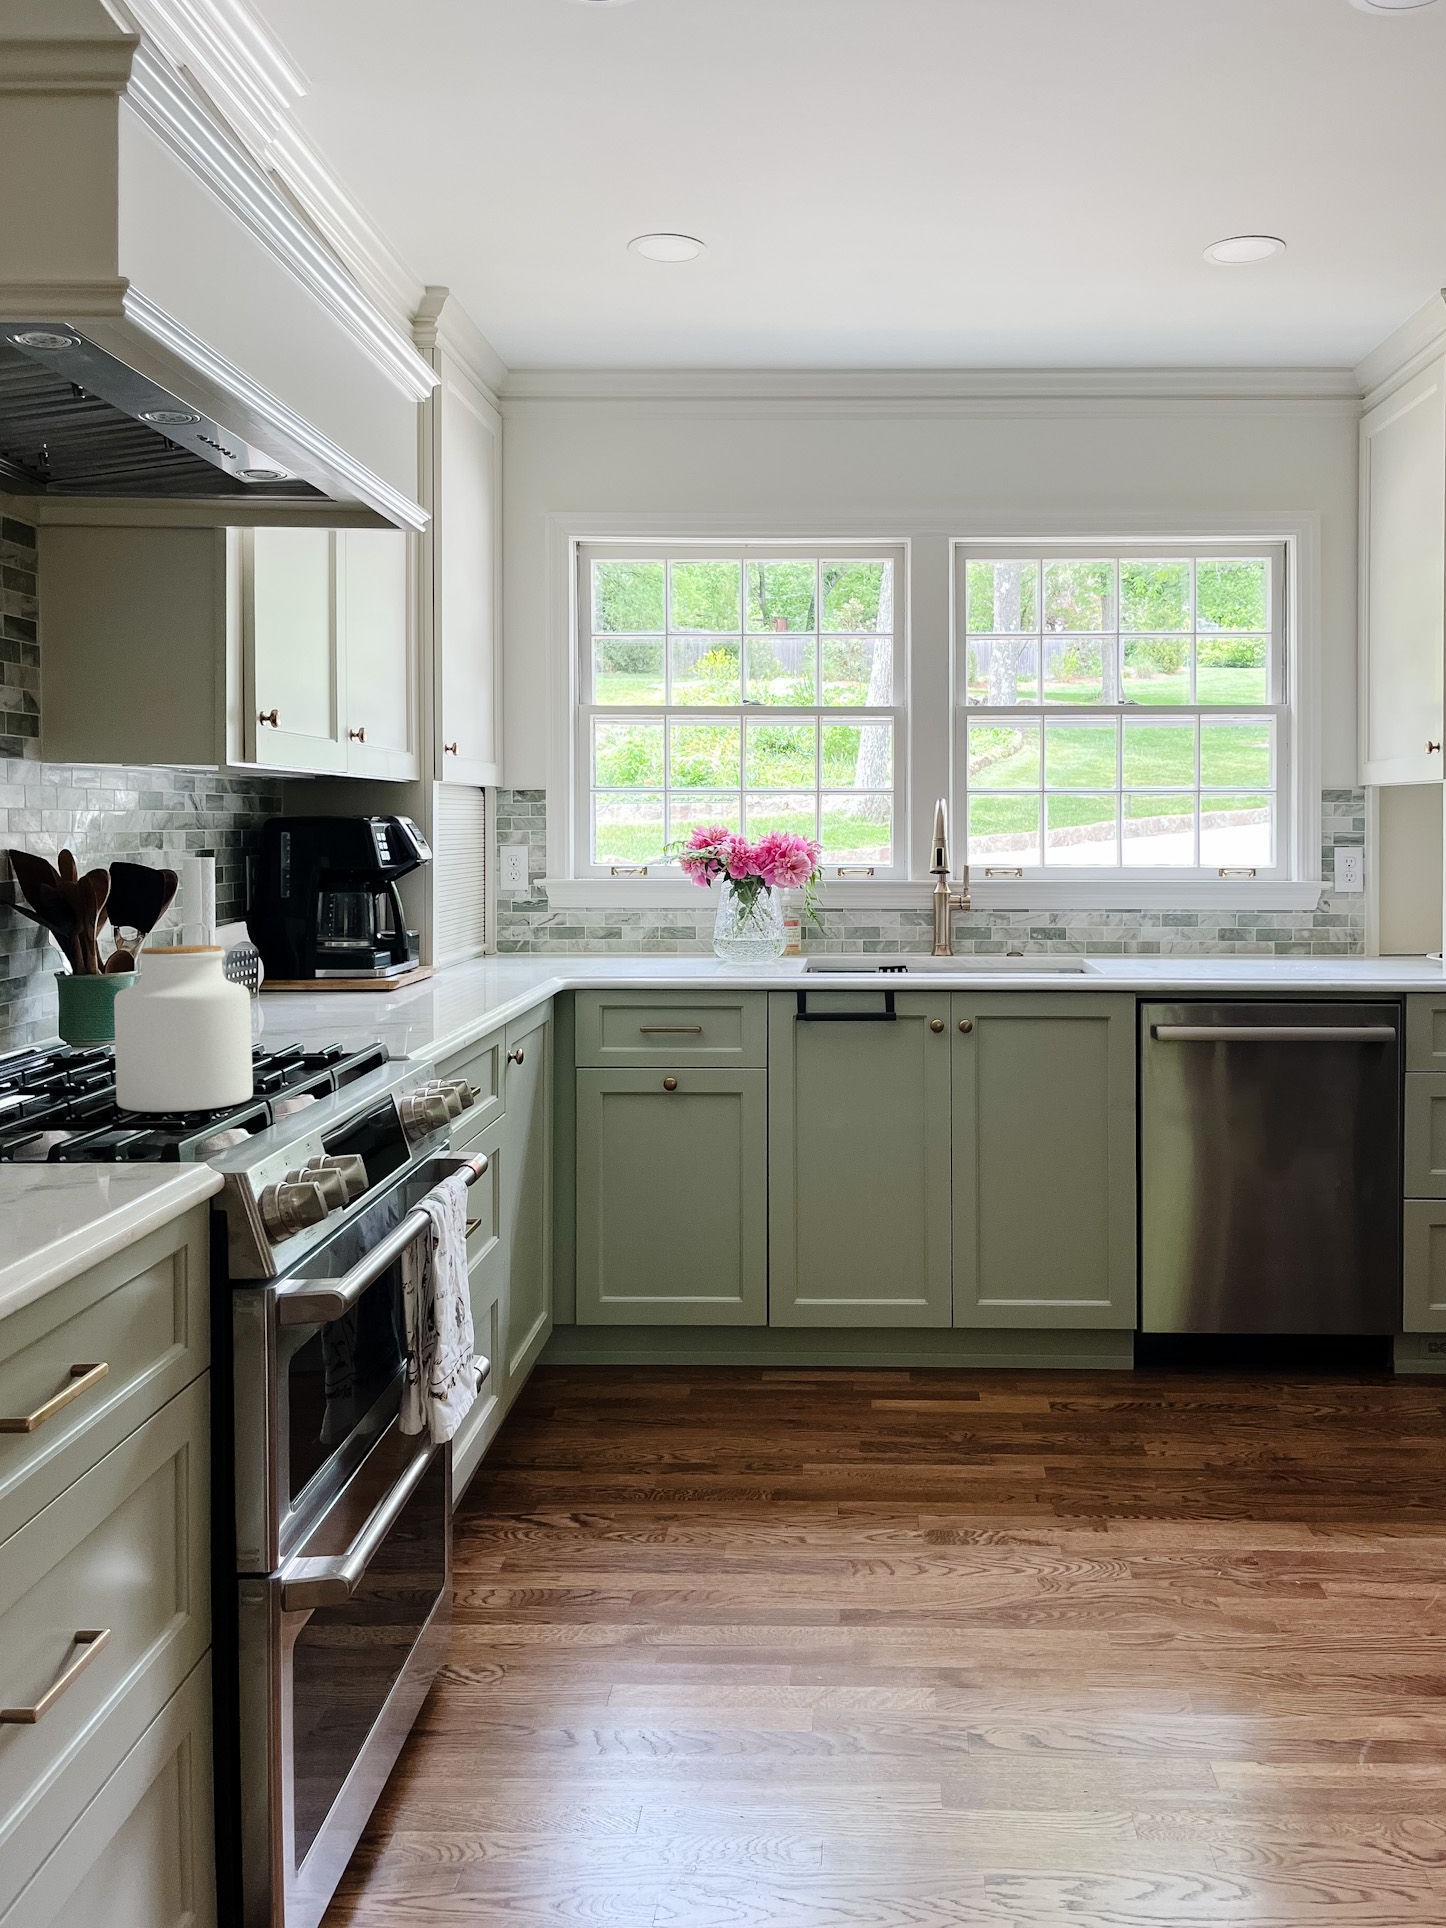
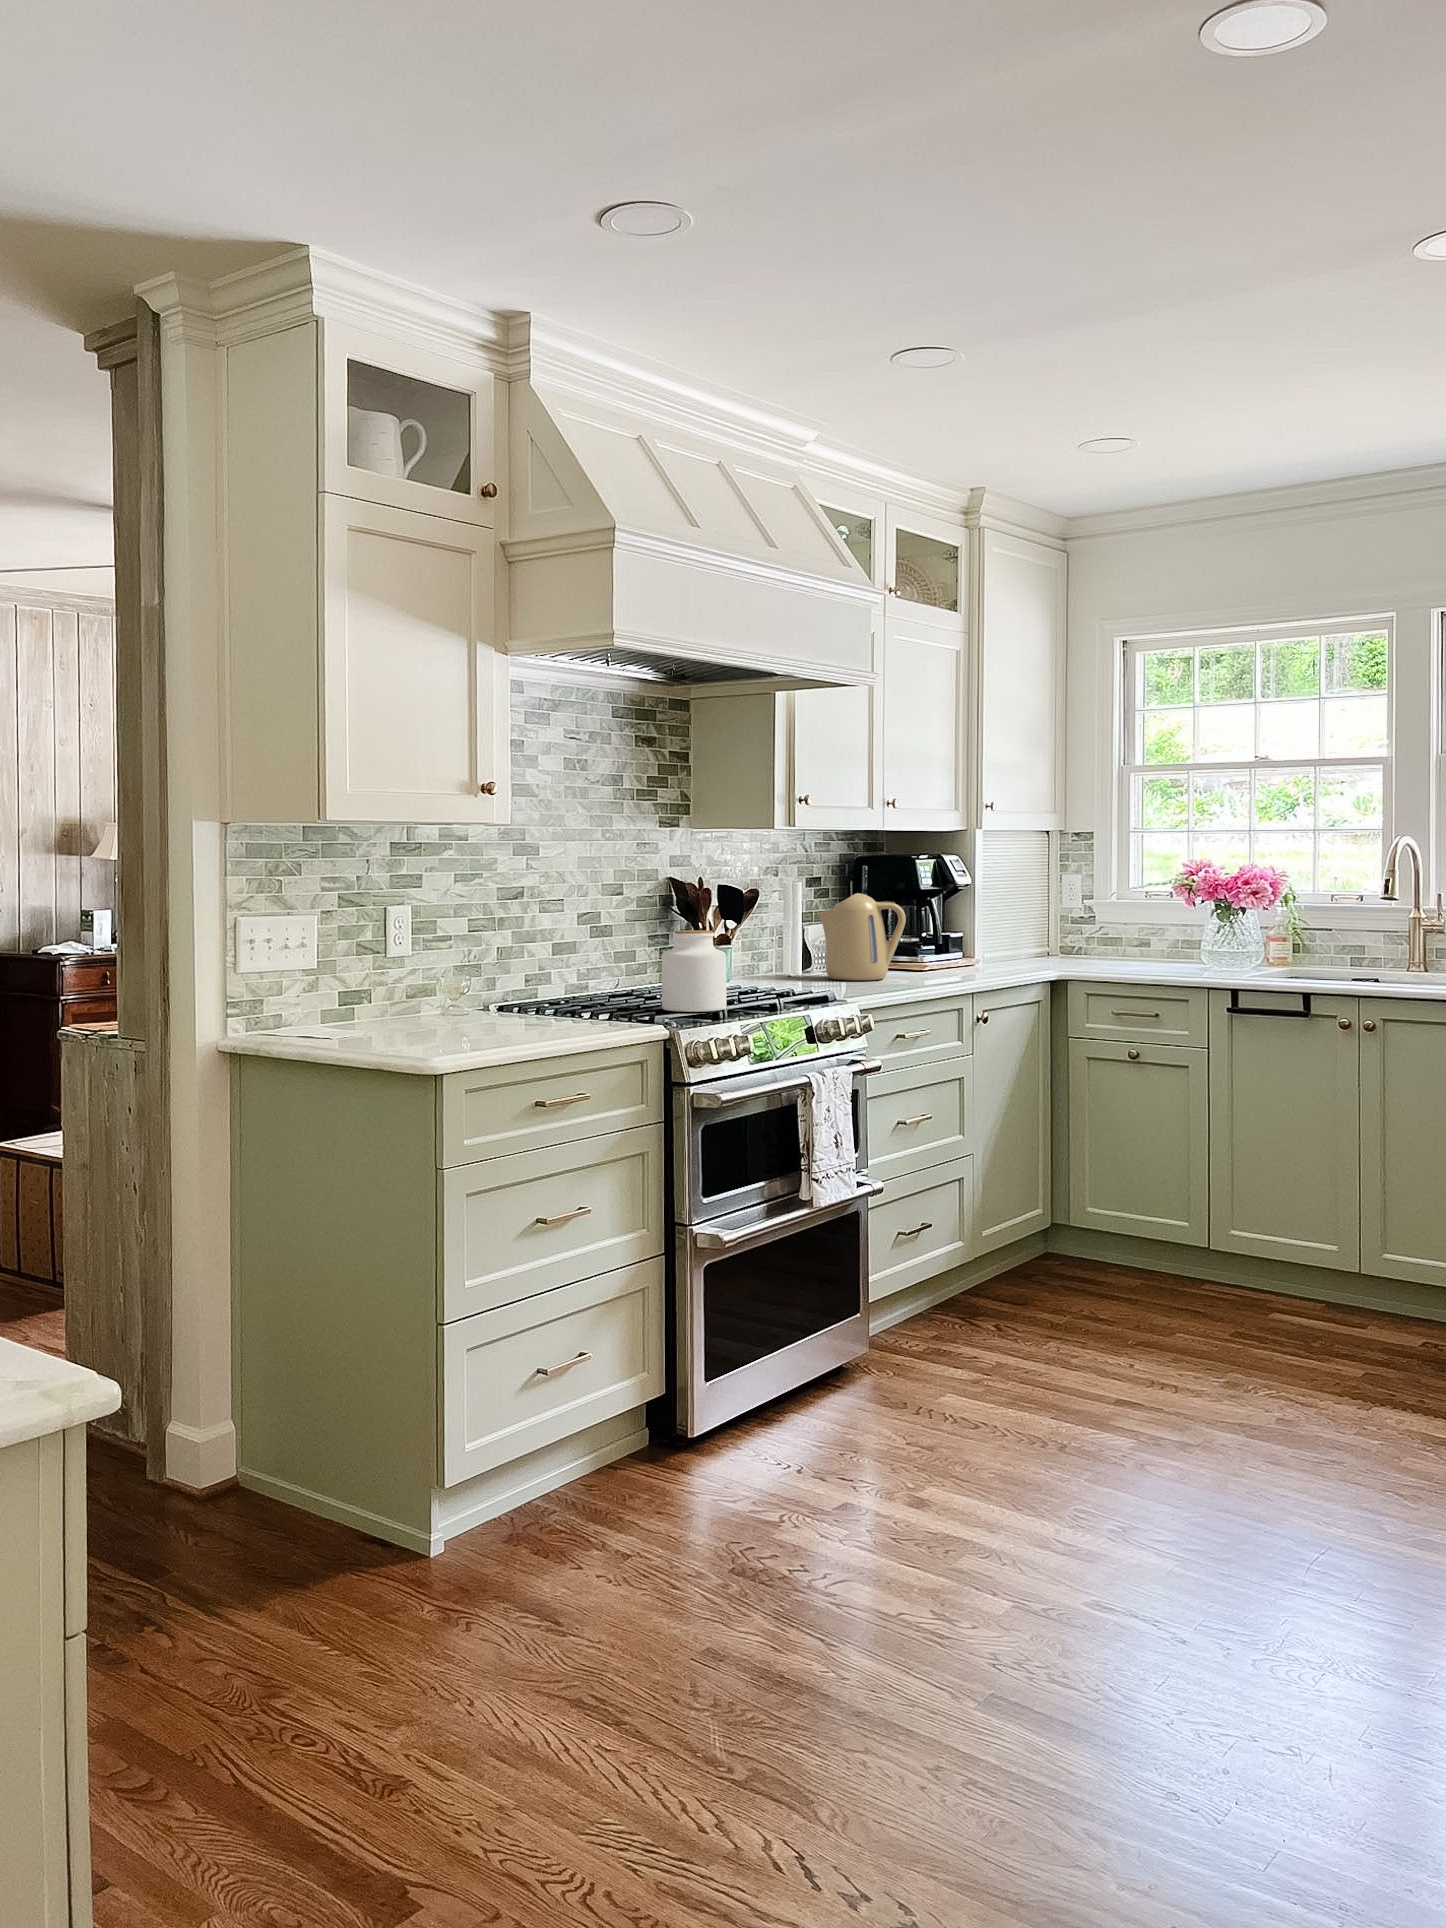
kettle: none [264,872,412,1015] -> present [817,893,906,980]

